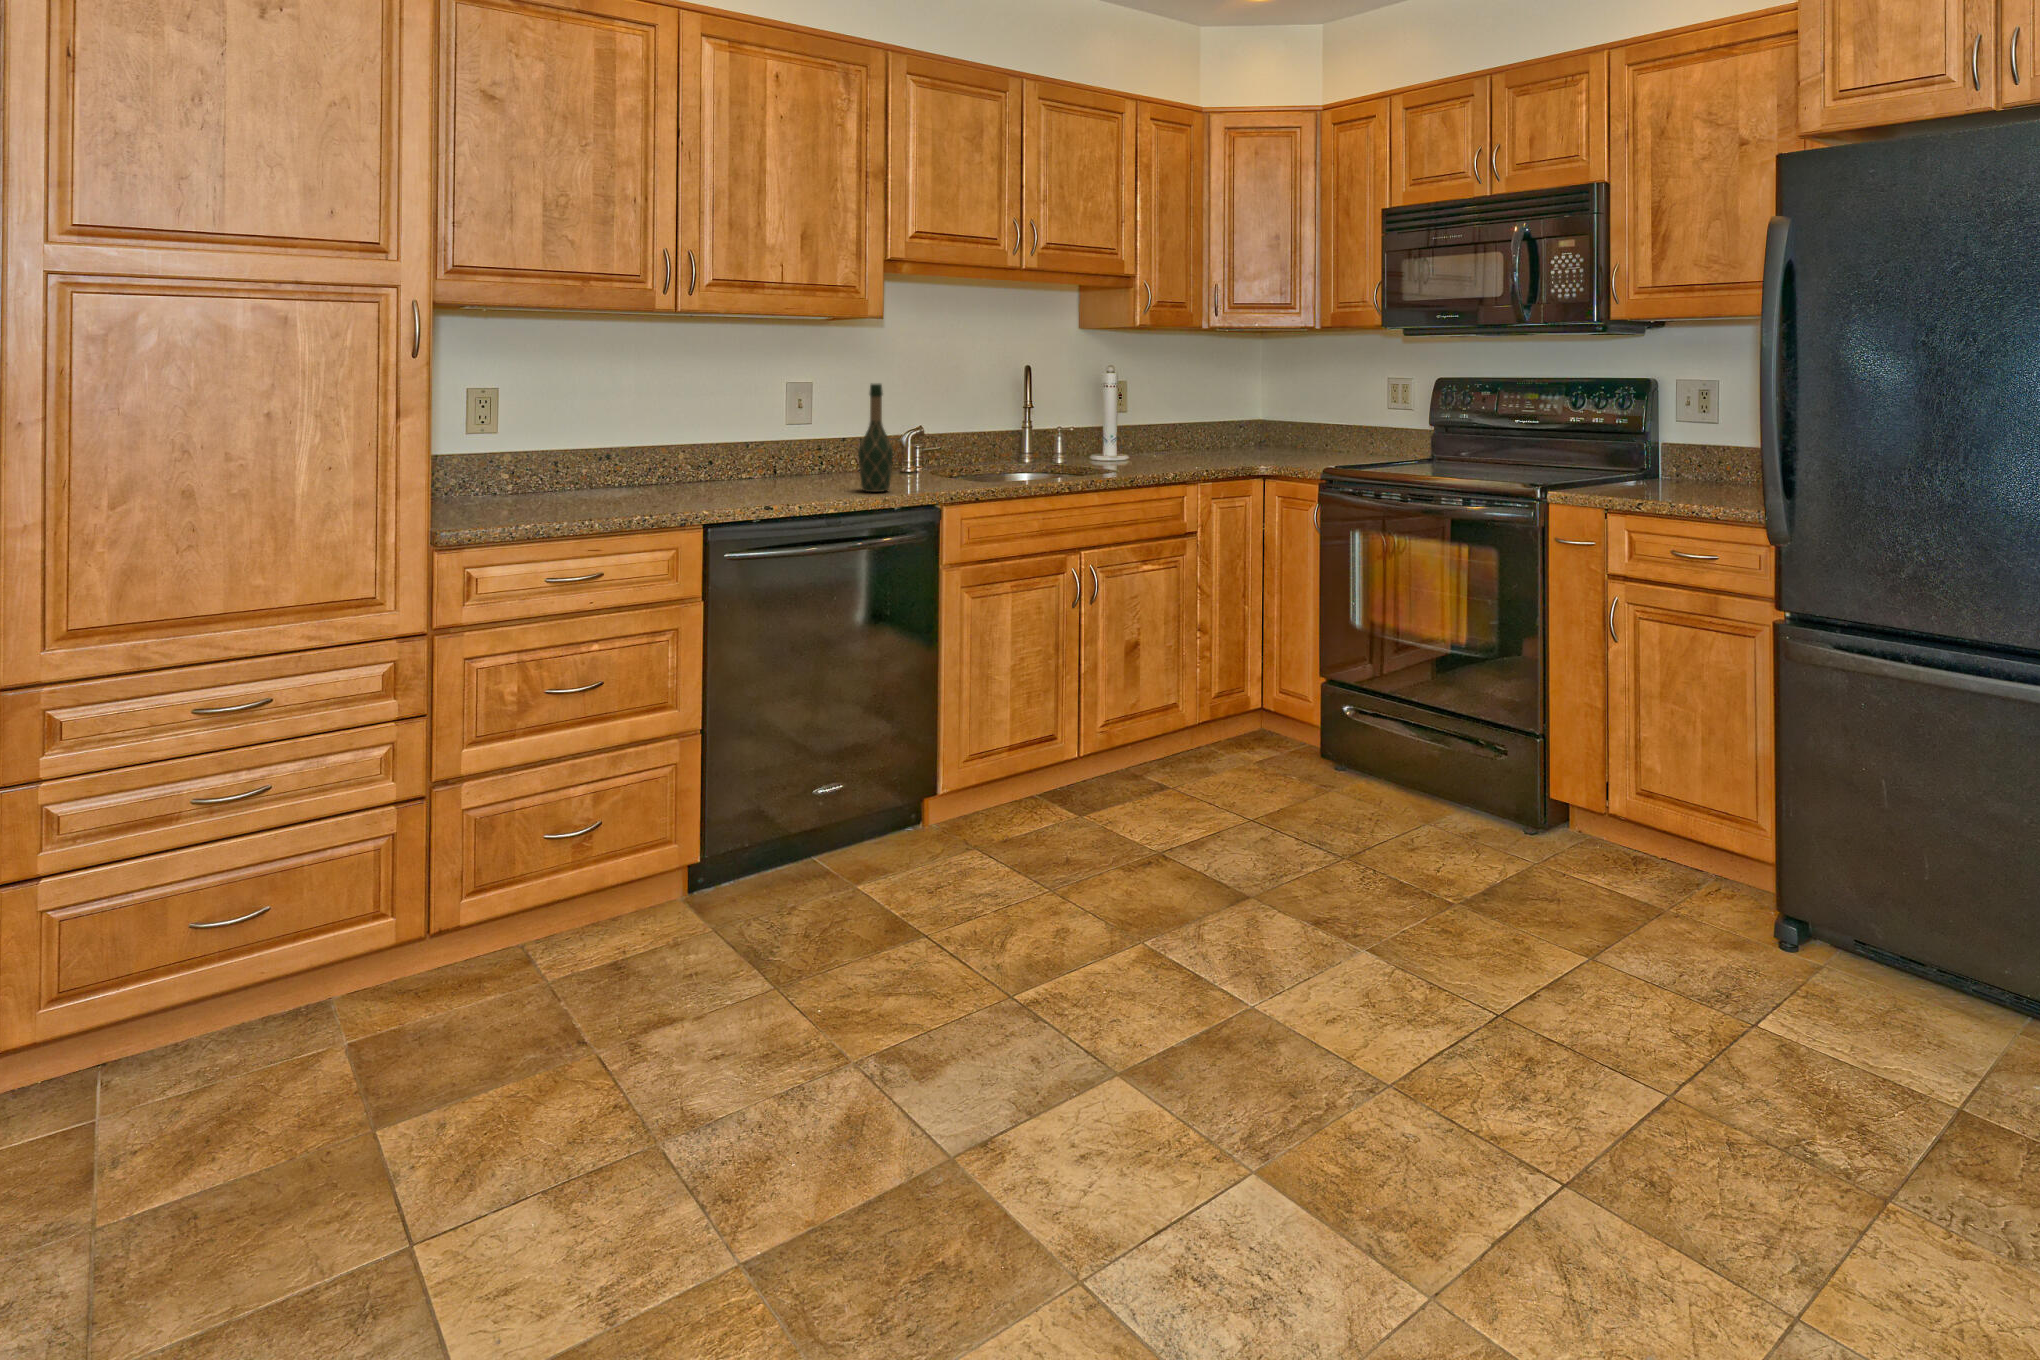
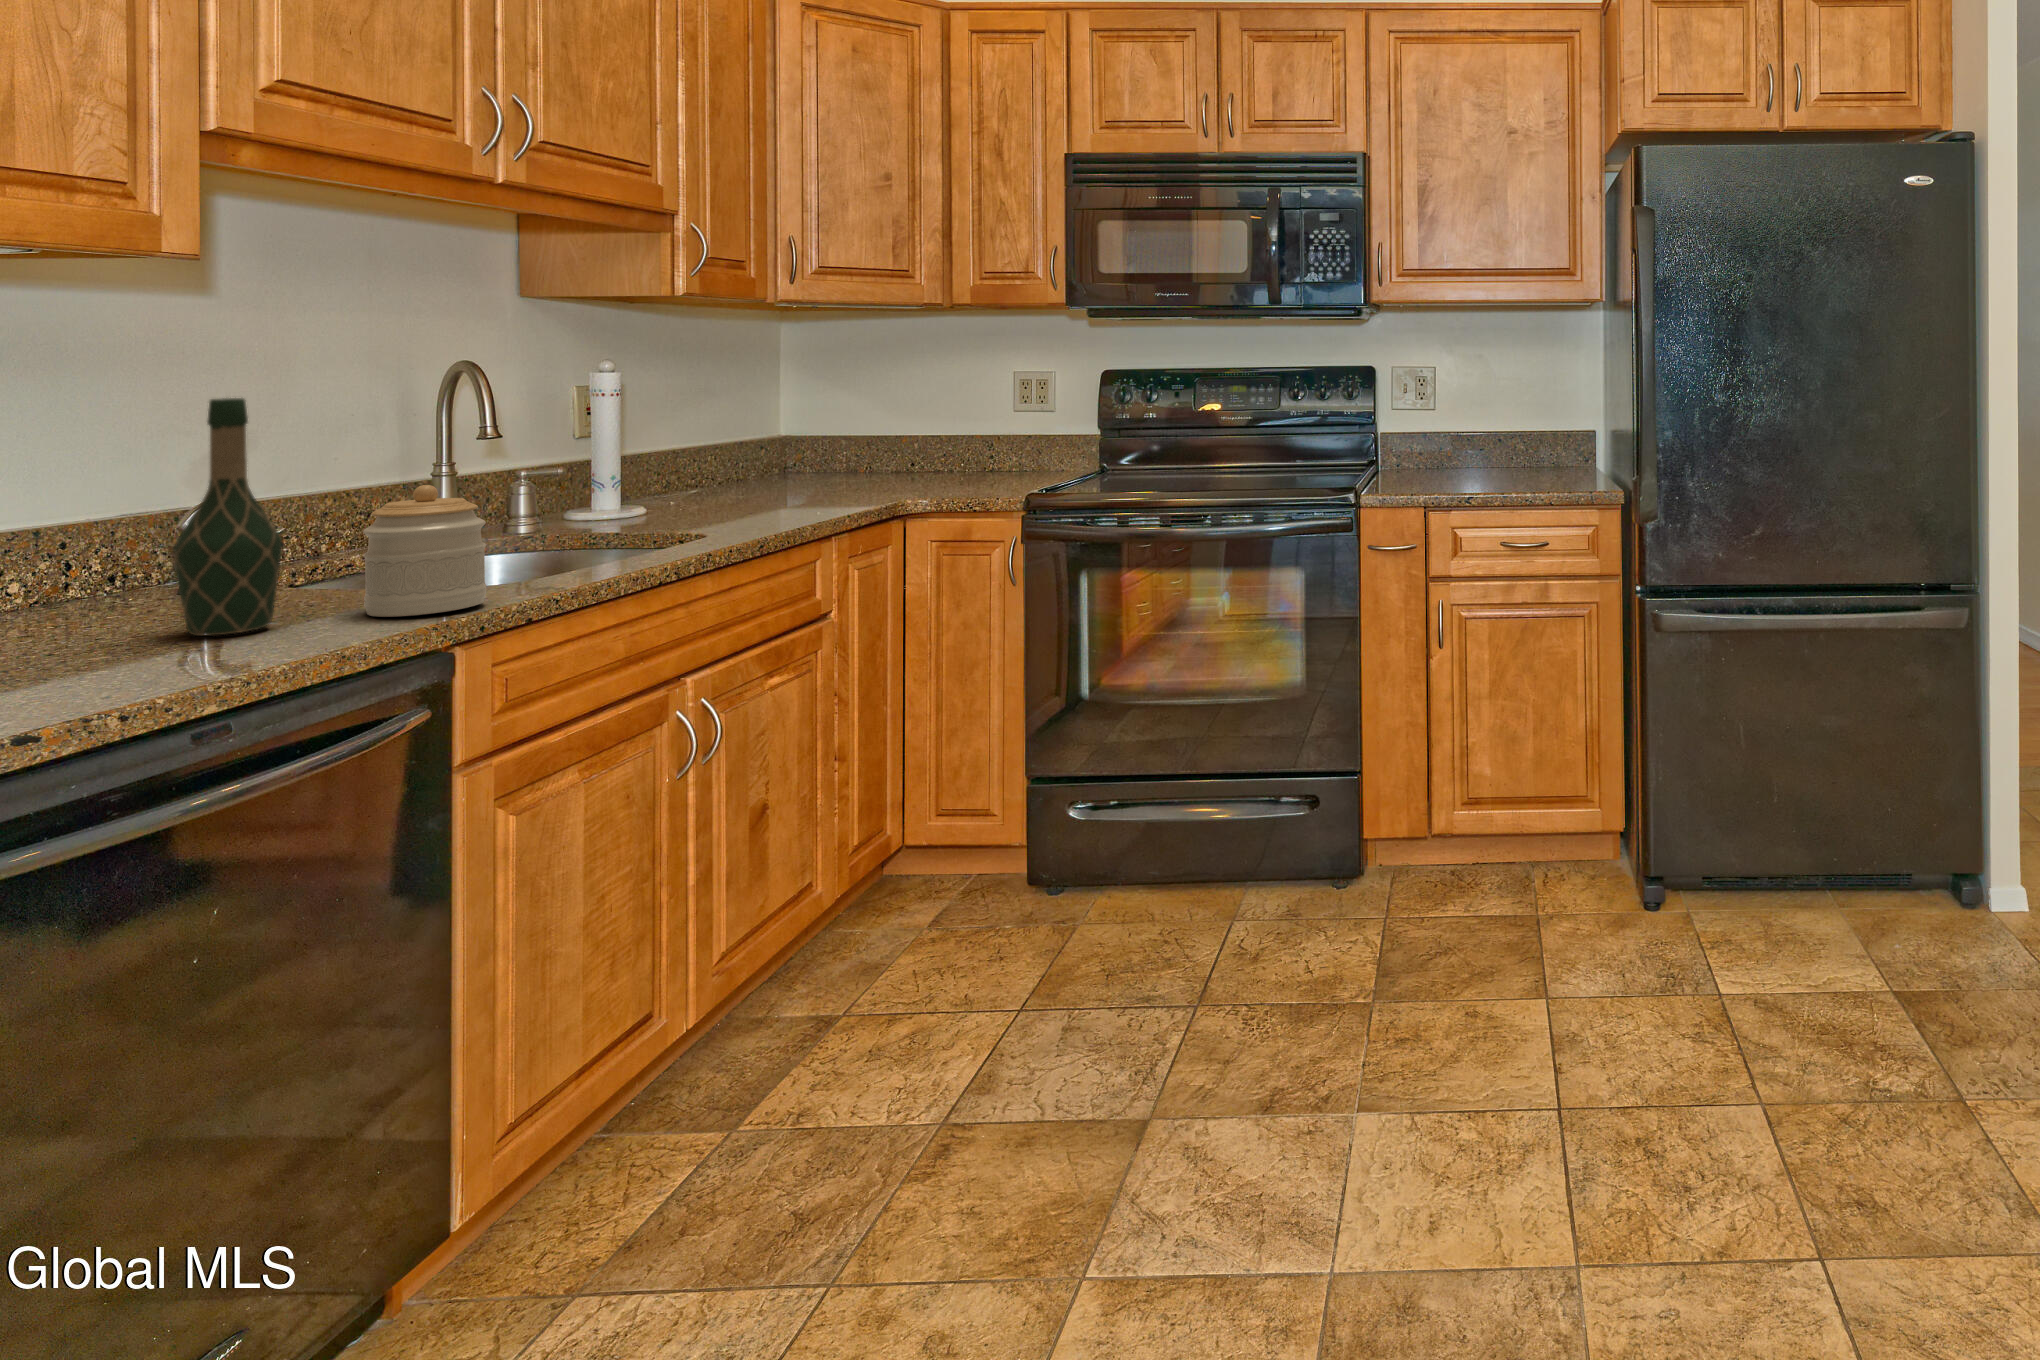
jar: none [923,430,969,494] -> present [363,485,486,617]

